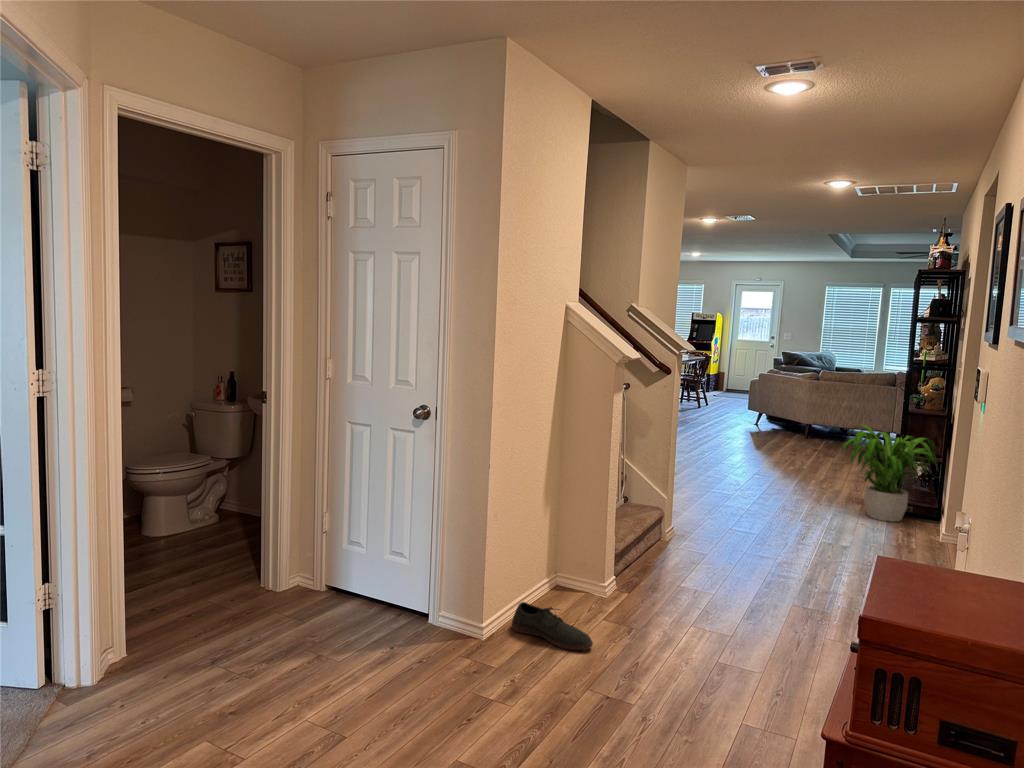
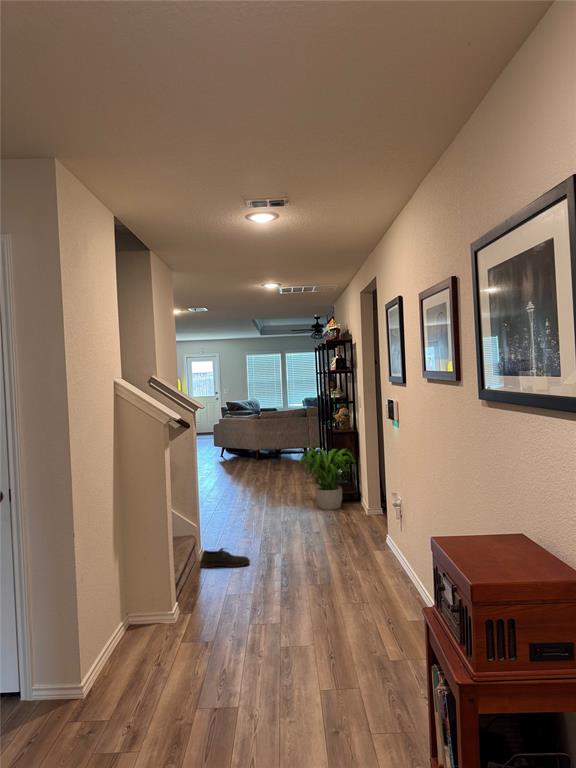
shoe: present [511,602,593,651] -> present [200,548,250,567]

